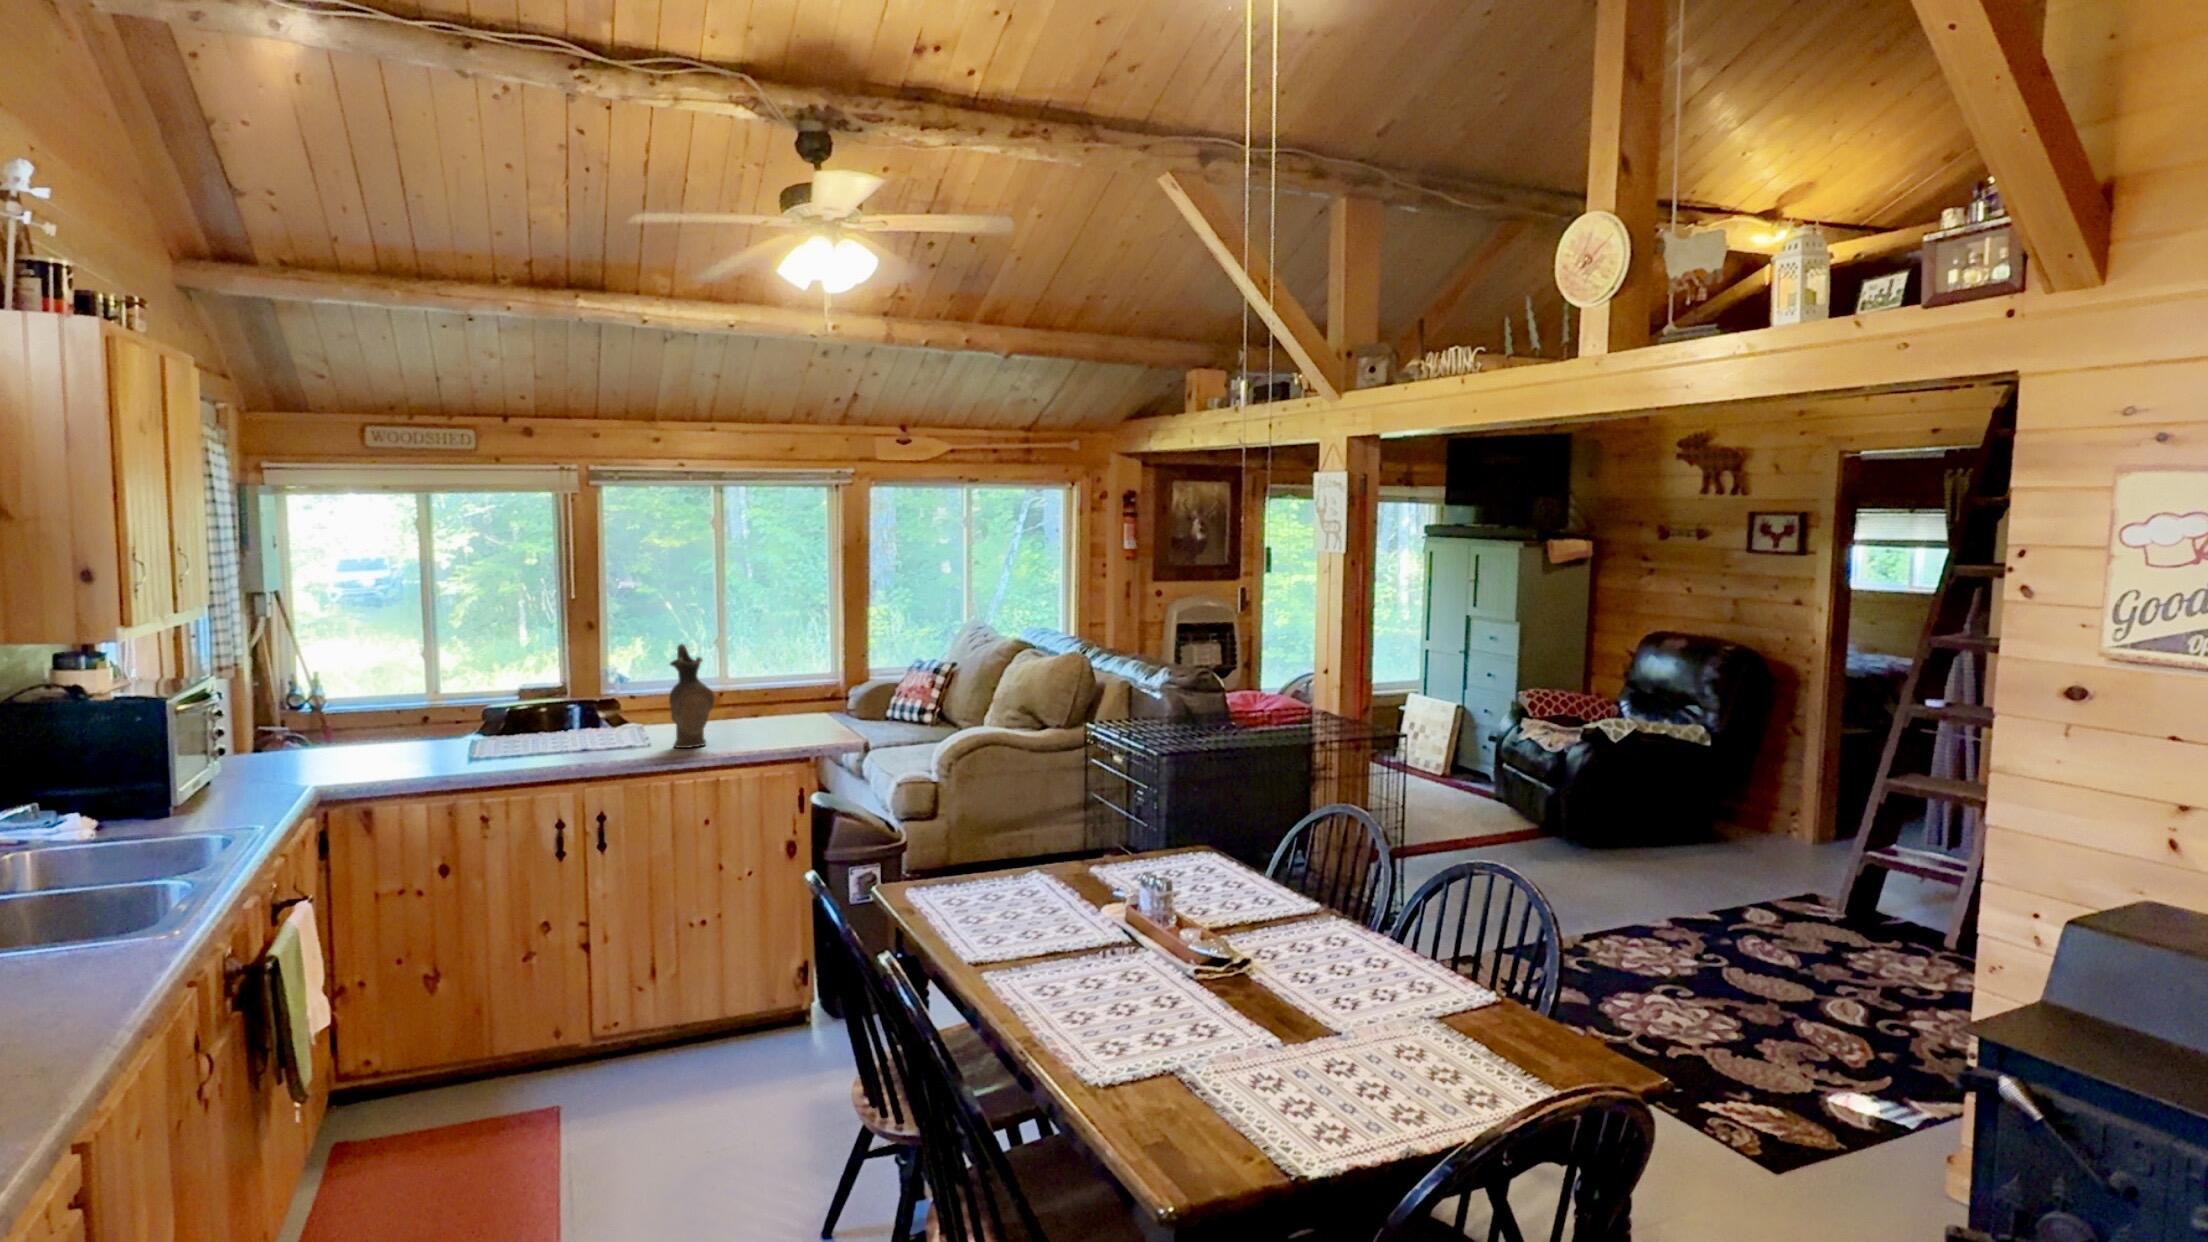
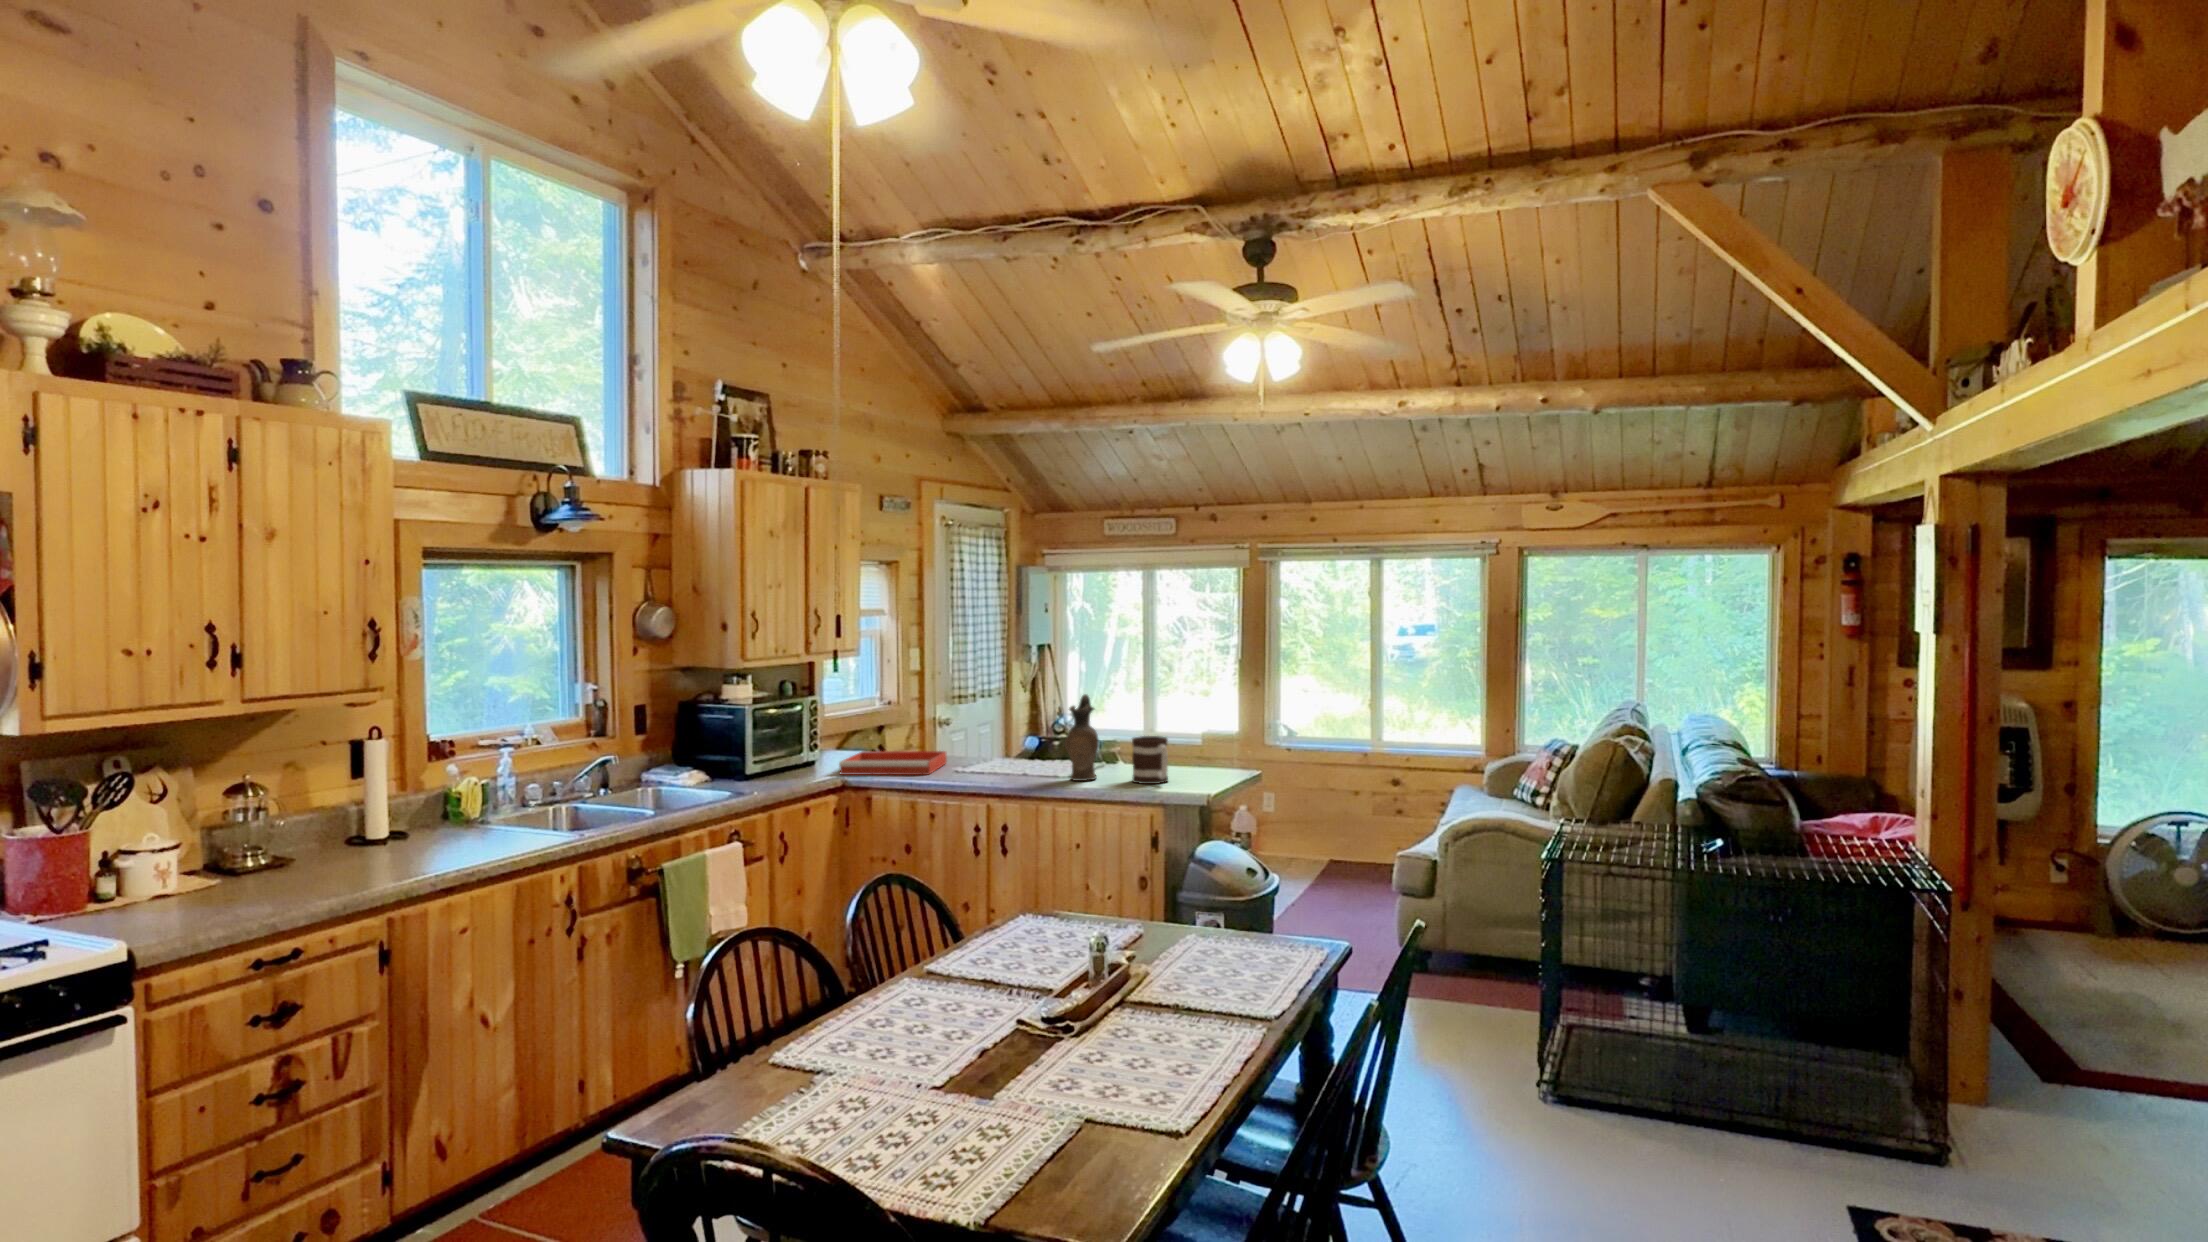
mug: none [747,686,806,741] -> present [1132,736,1168,784]
tray: none [297,735,462,786] -> present [839,751,947,775]

